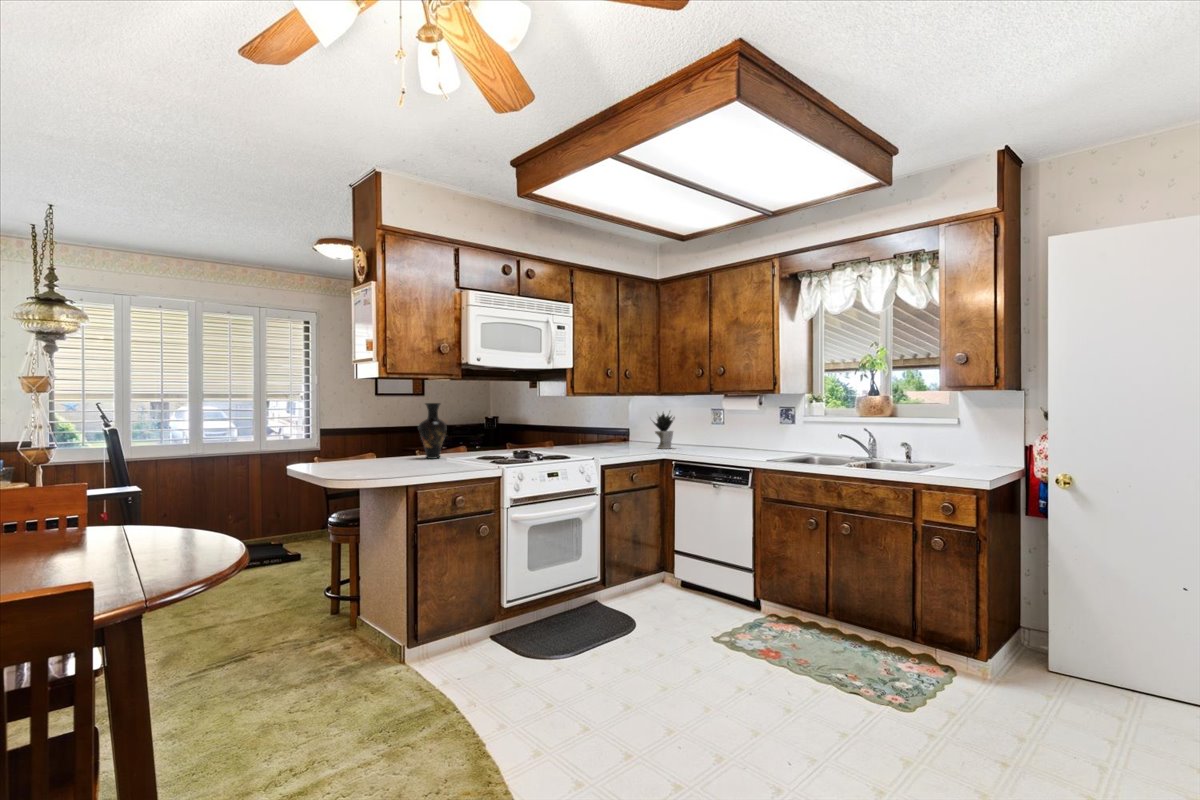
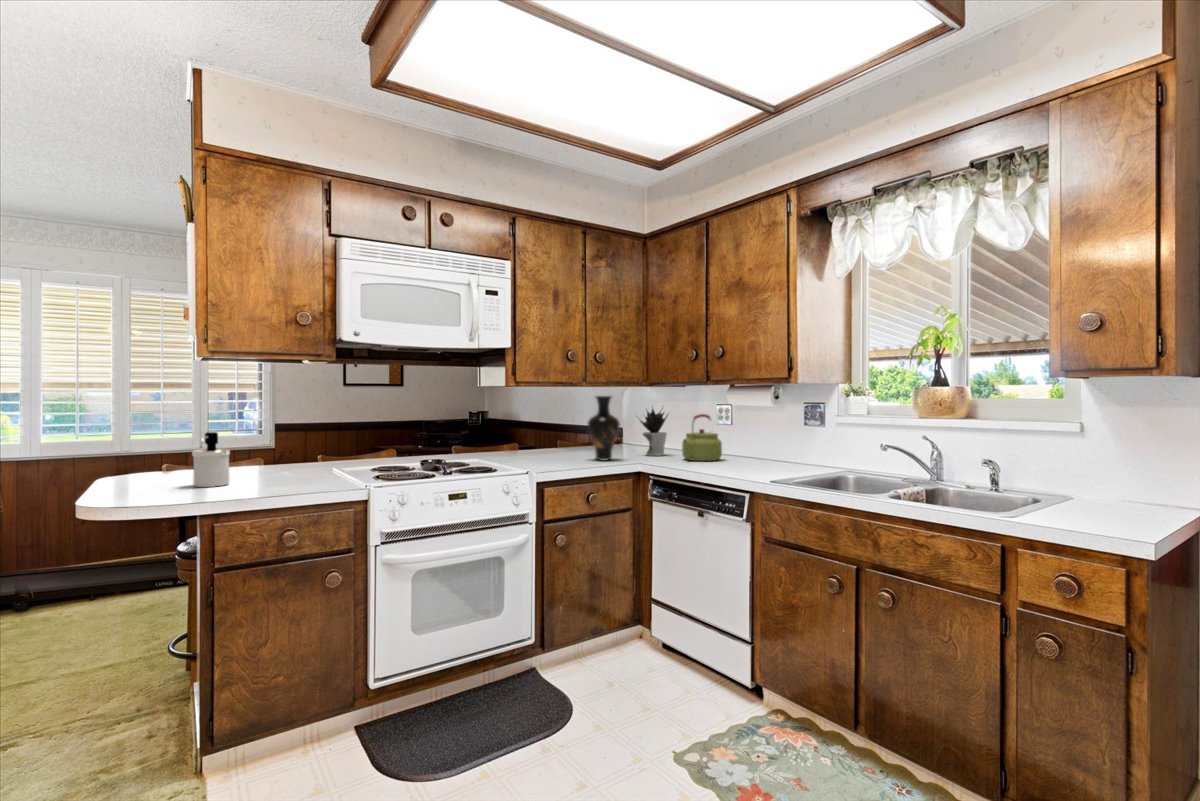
vase: present [418,403,447,459] -> present [588,396,620,461]
kettle: none [689,416,718,451] -> present [682,414,722,461]
soap dispenser: none [370,430,394,468] -> present [192,432,231,487]

